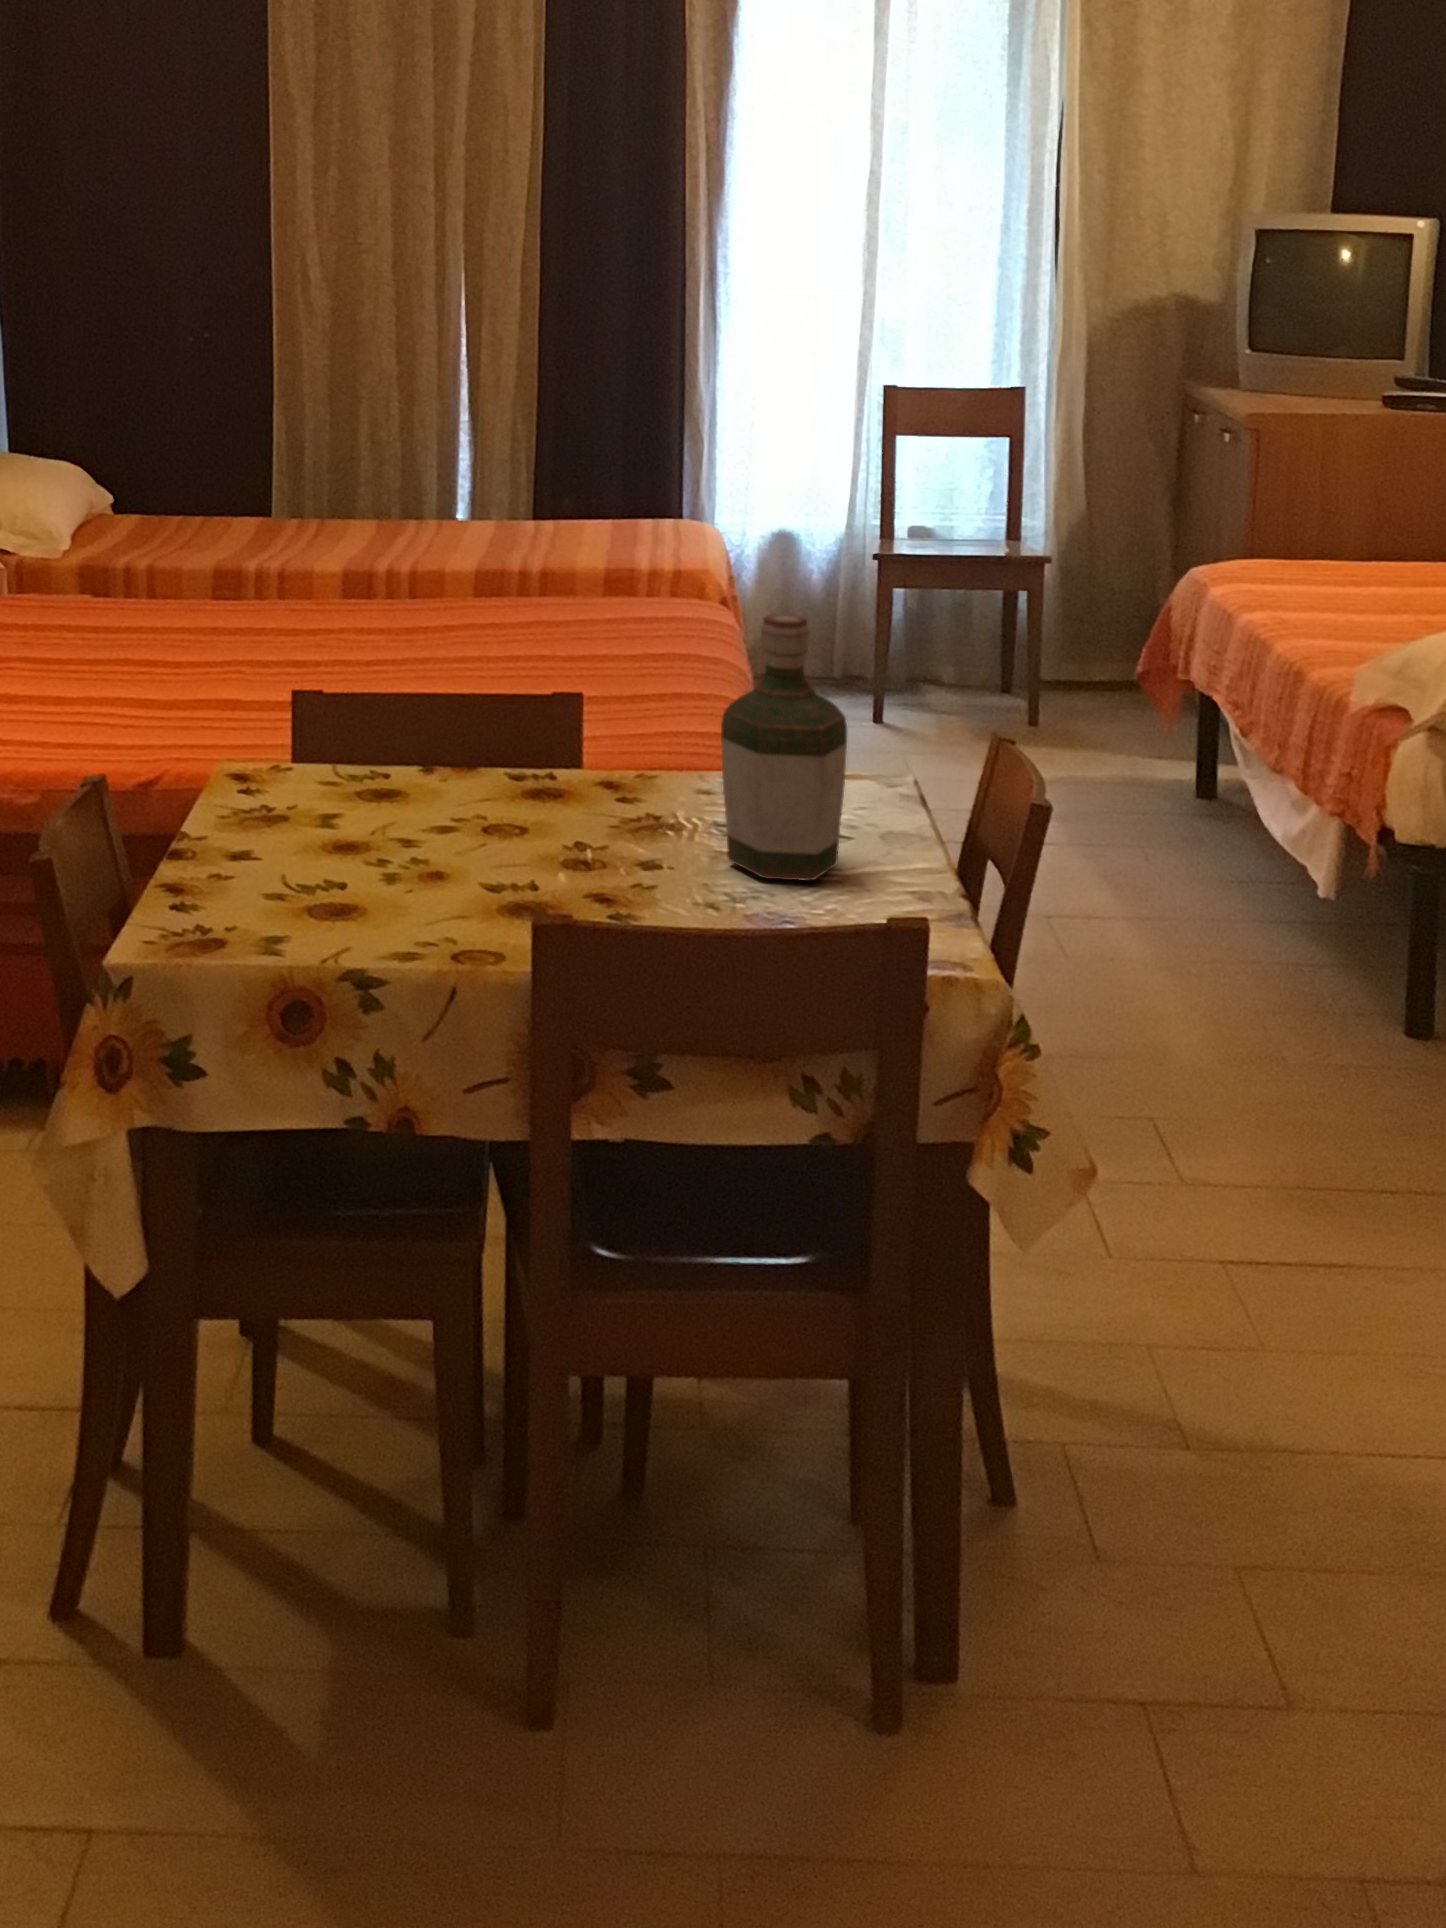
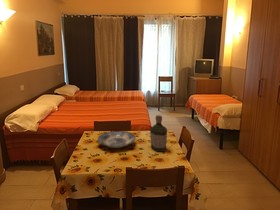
plate: none [330,750,612,853] -> present [98,131,136,148]

